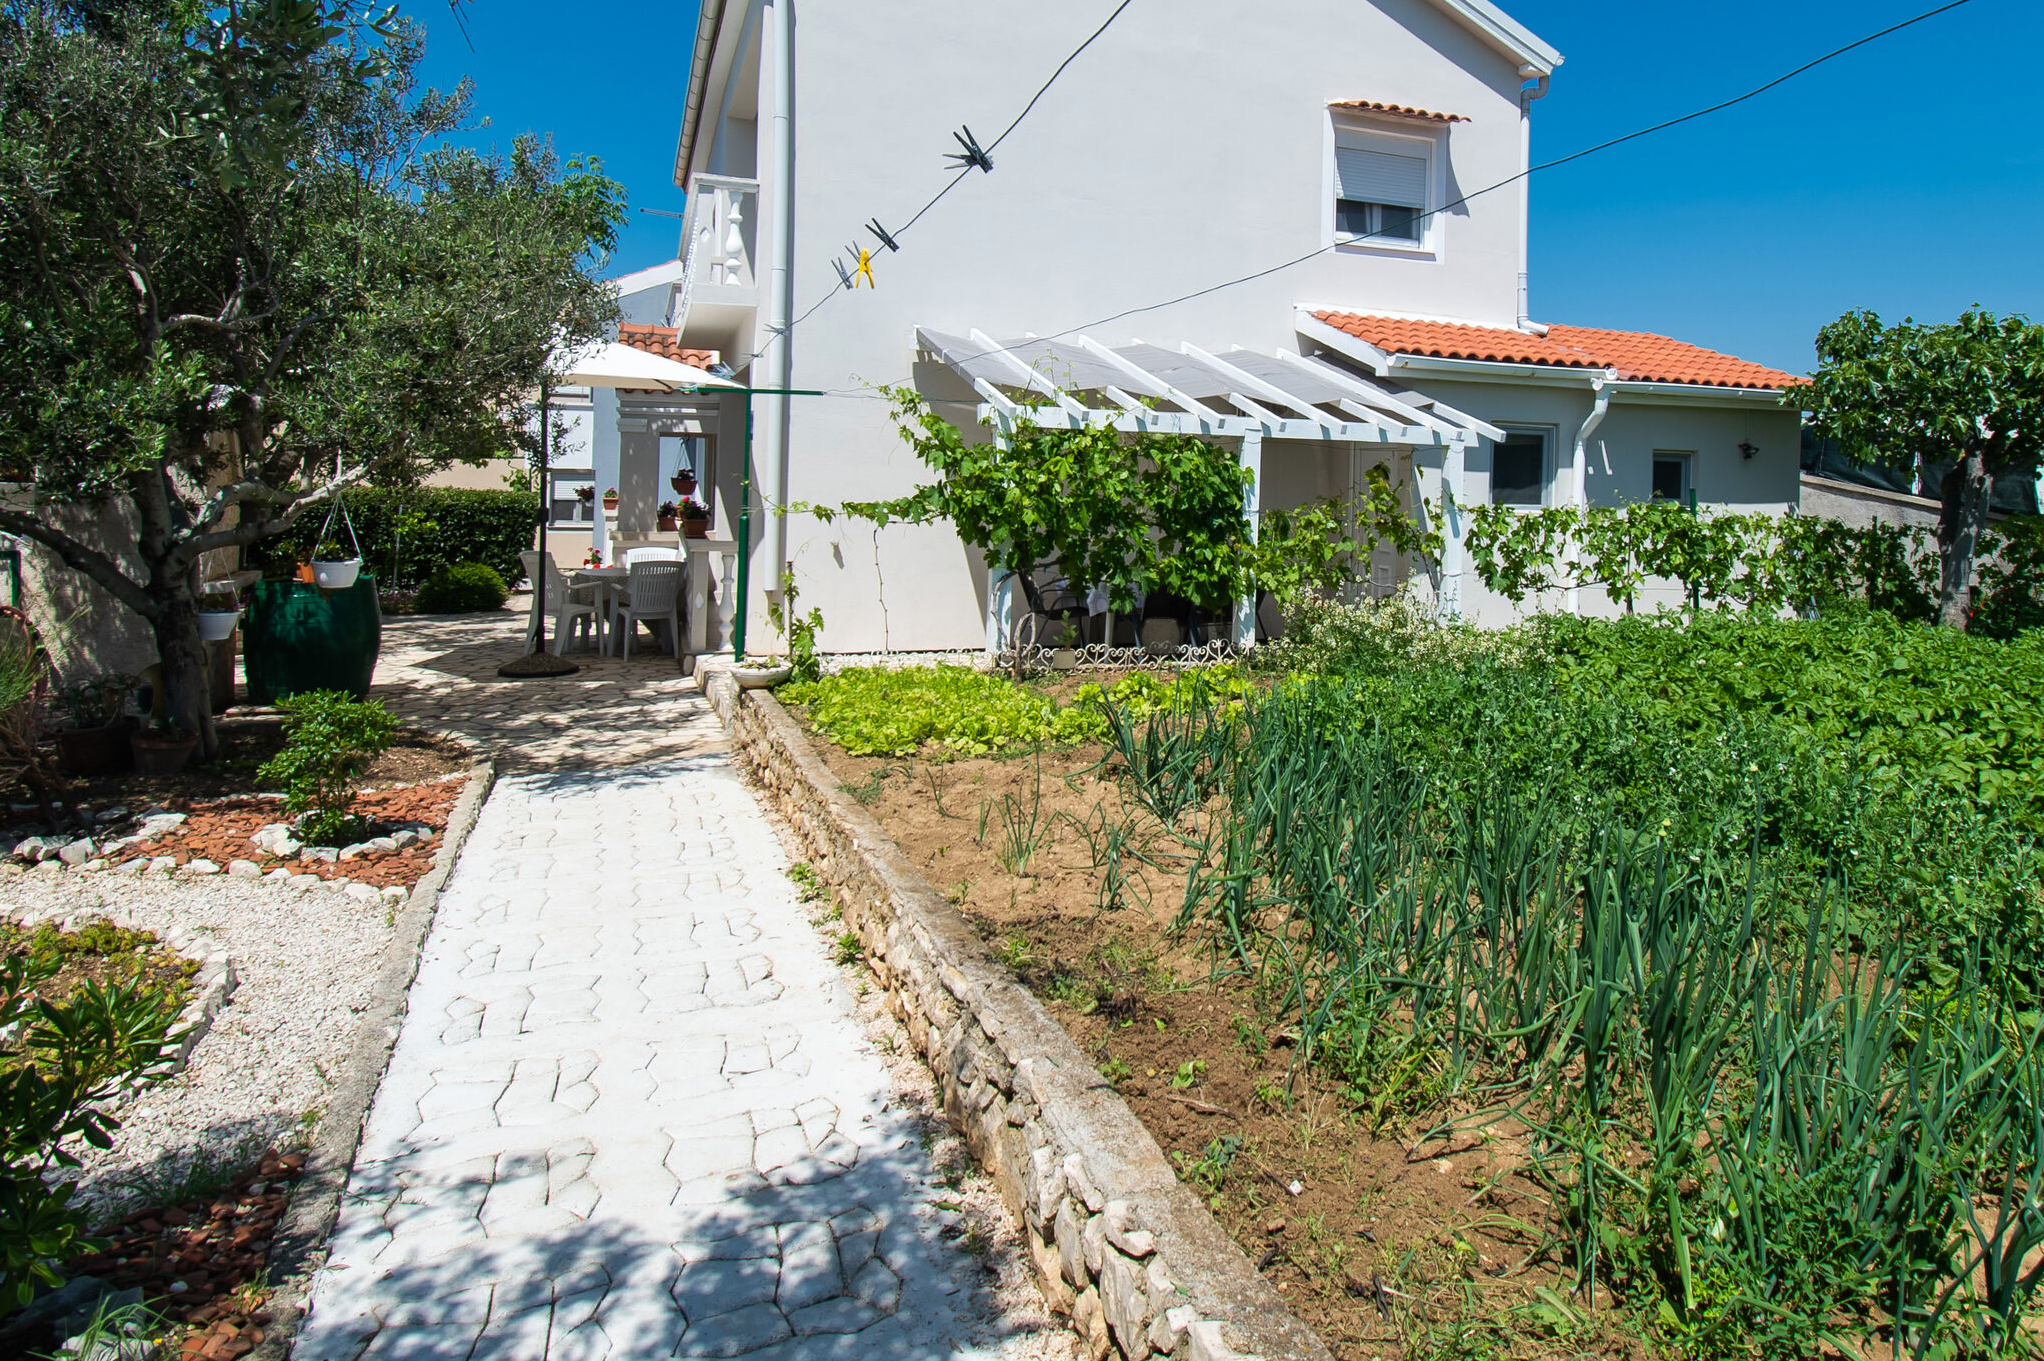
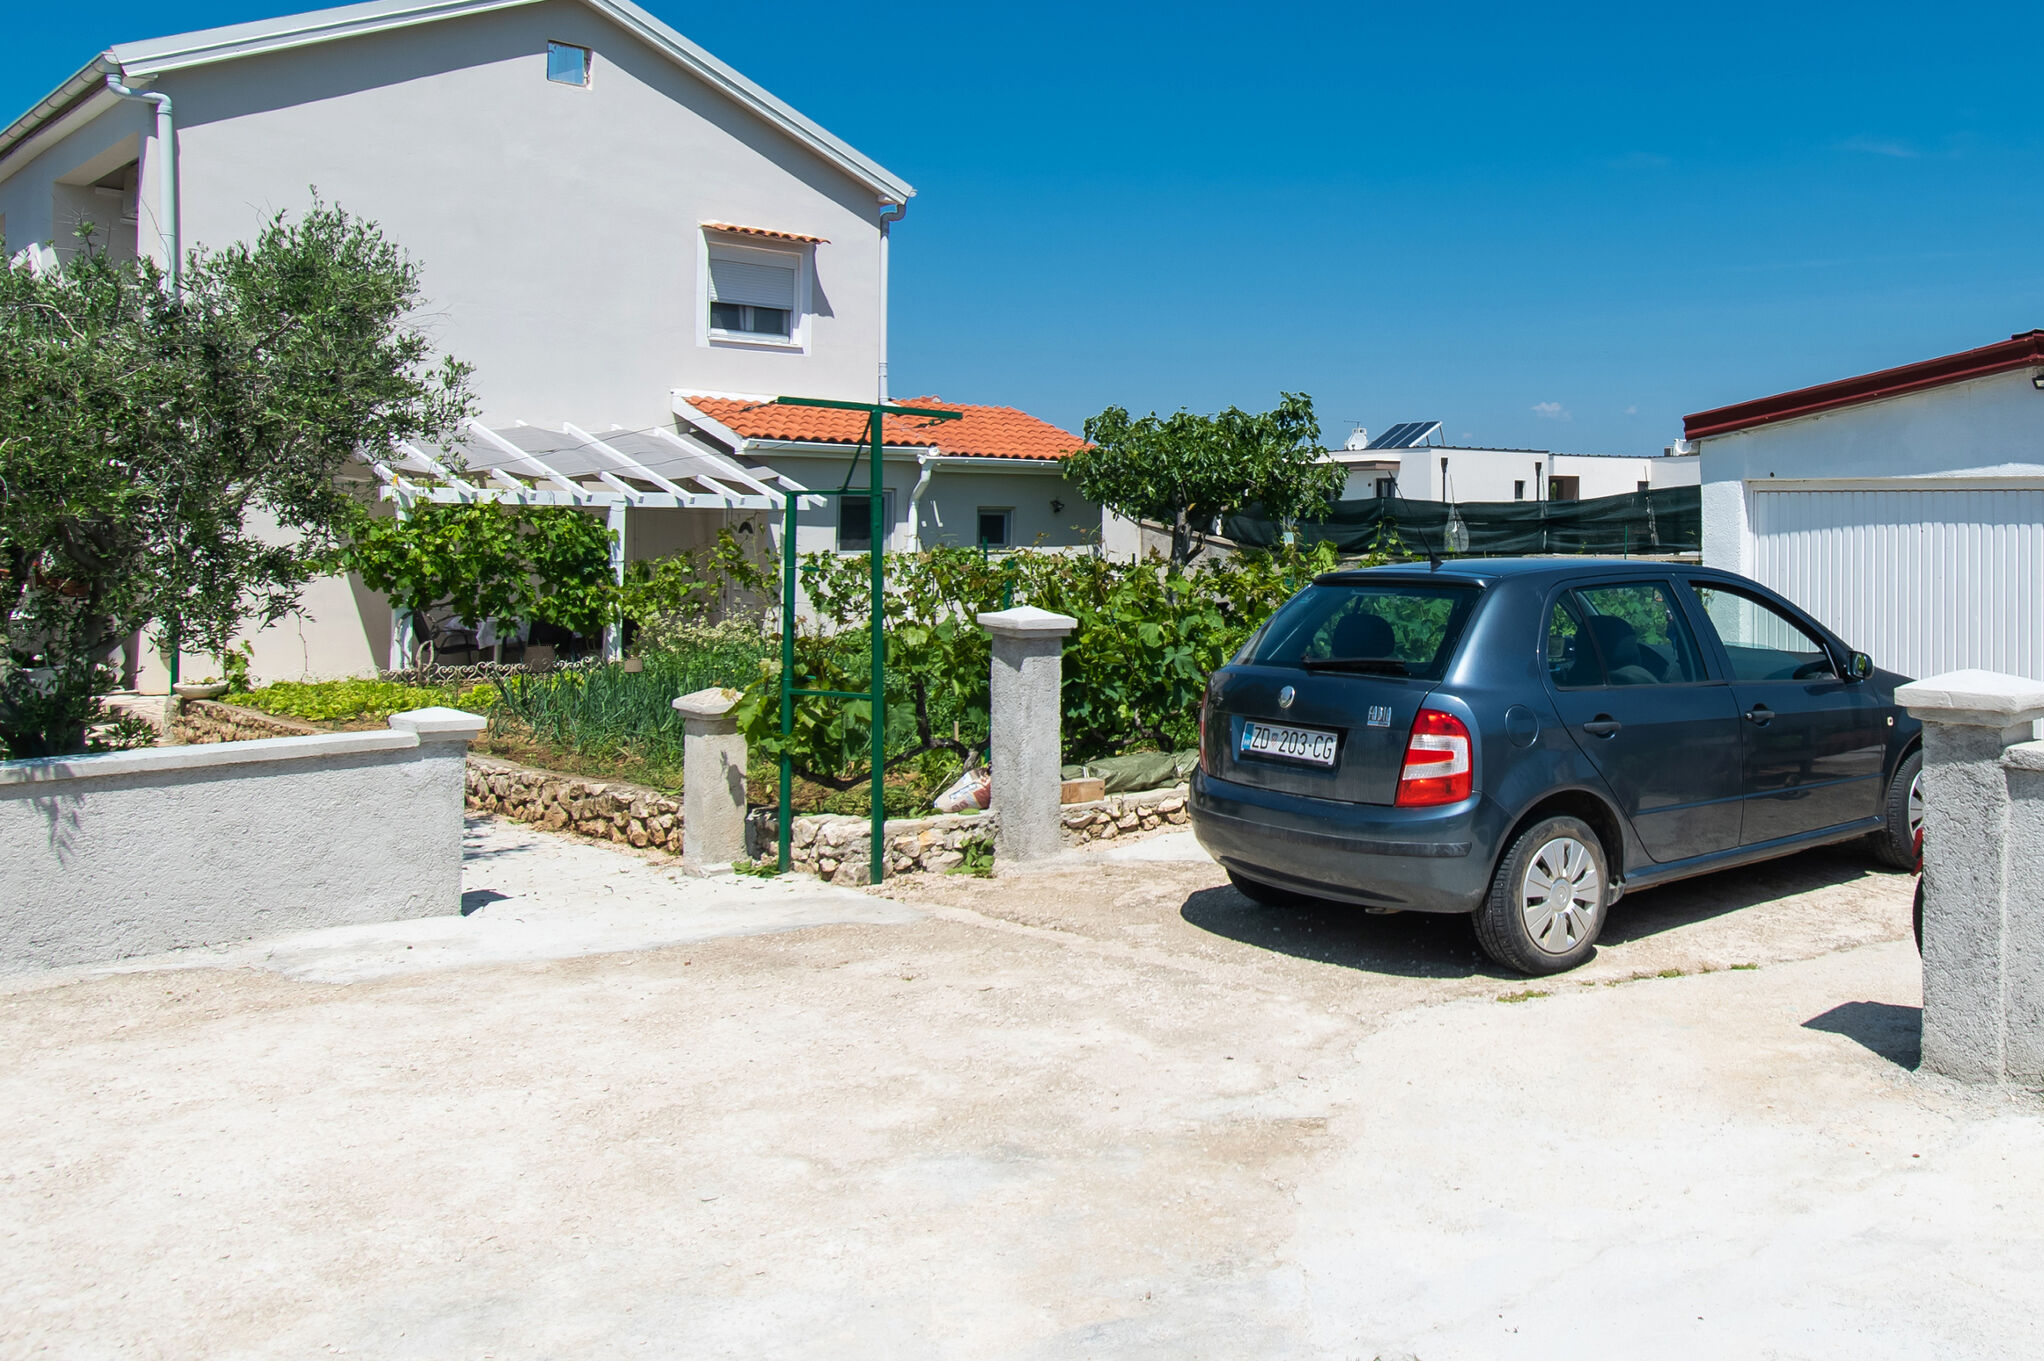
potted plant: present [1053,610,1078,669] -> present [624,630,645,672]

